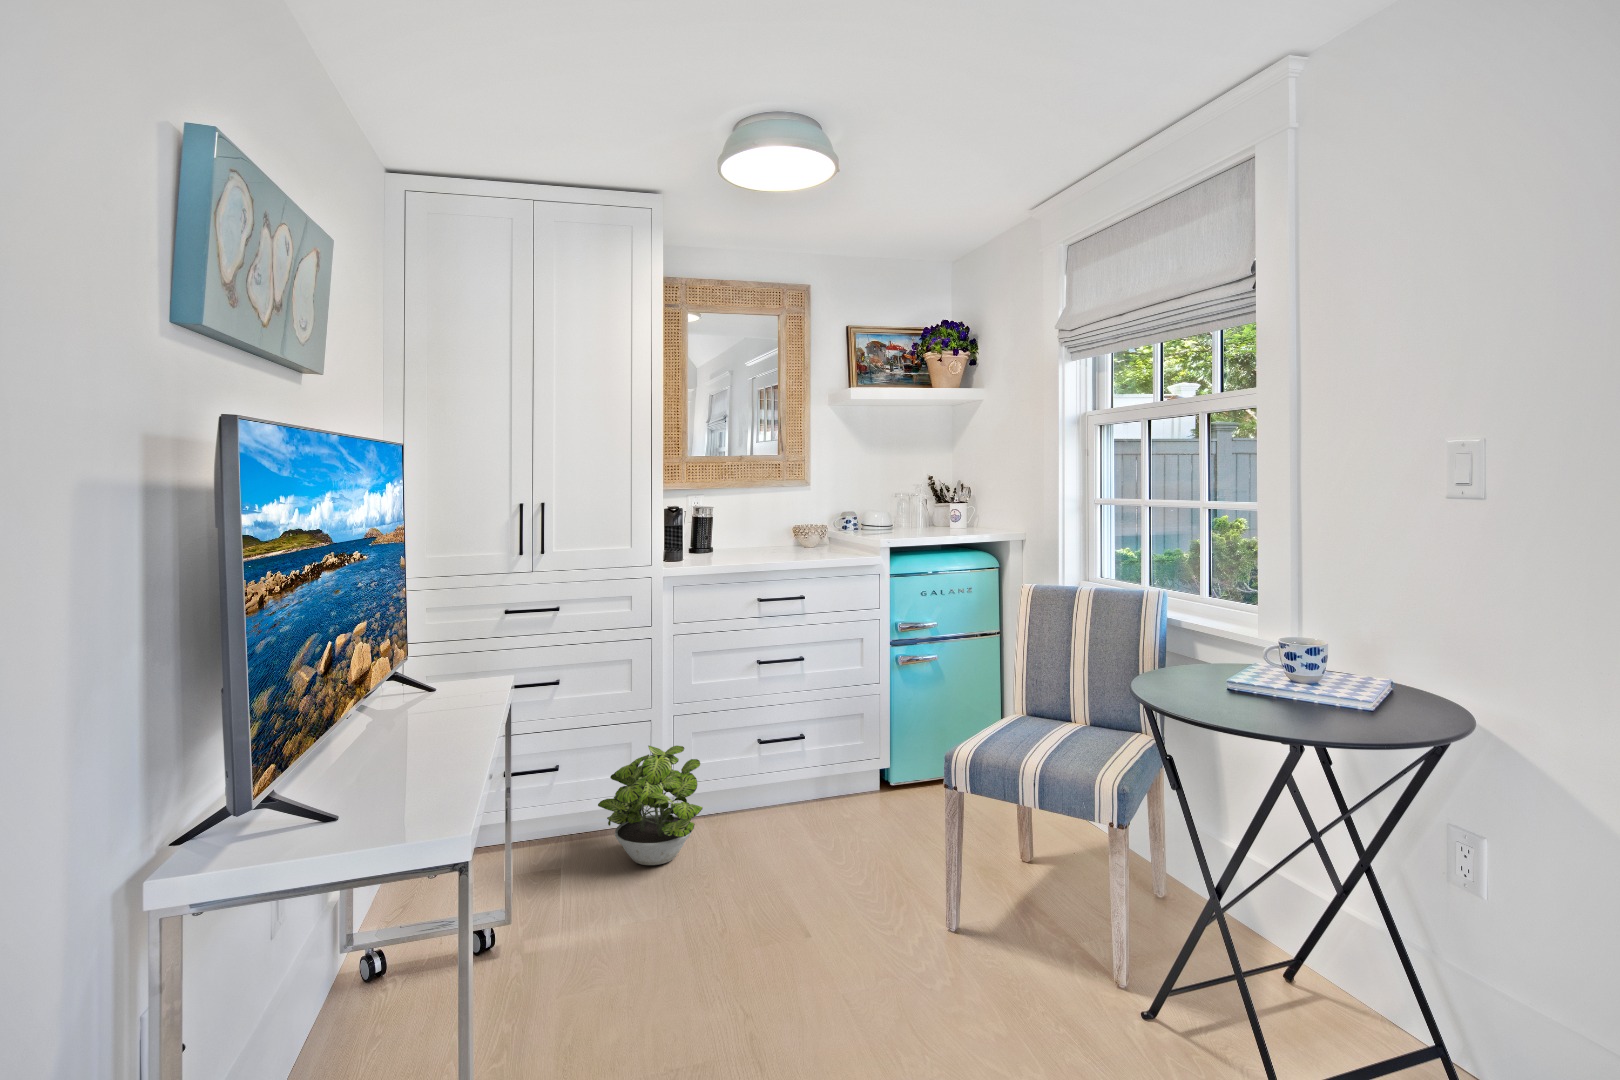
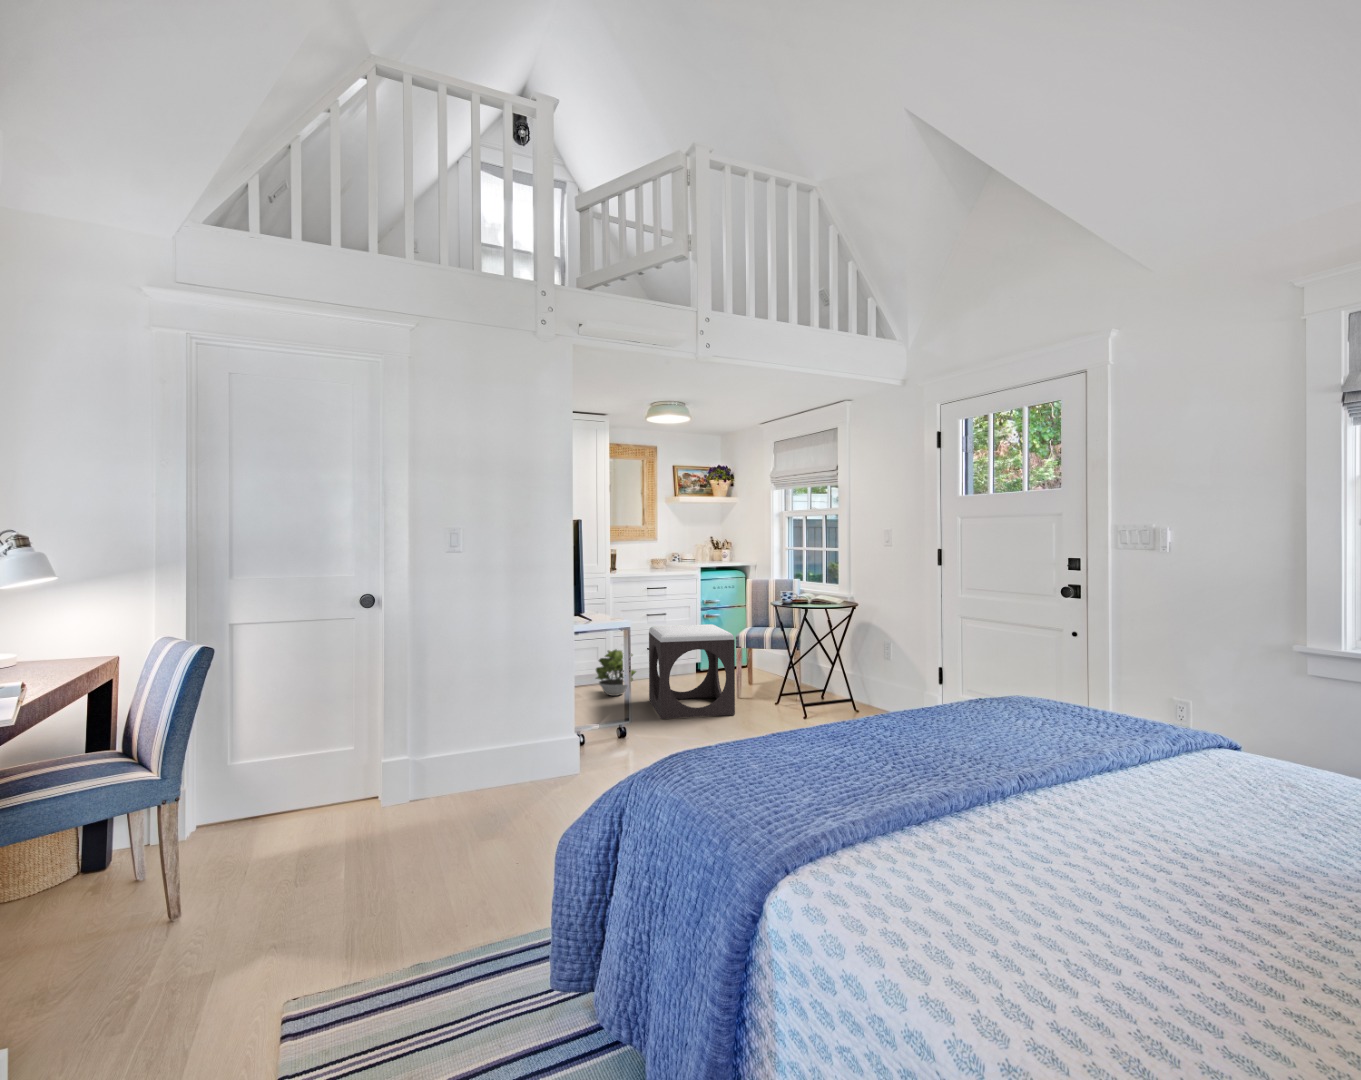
footstool: none [699,705,927,1001] -> present [649,624,735,719]

